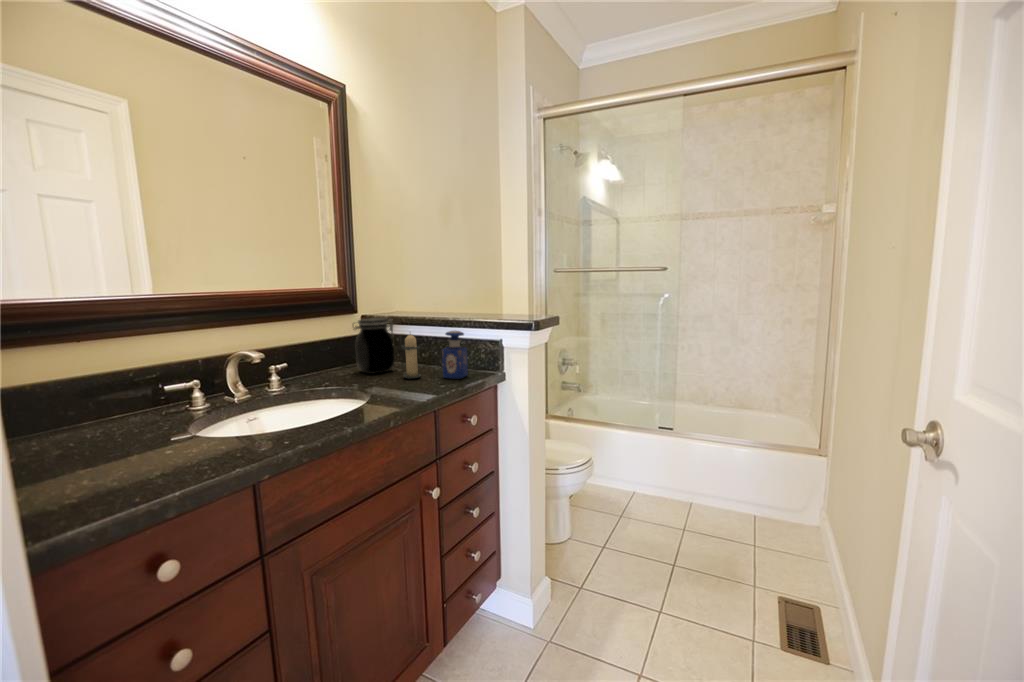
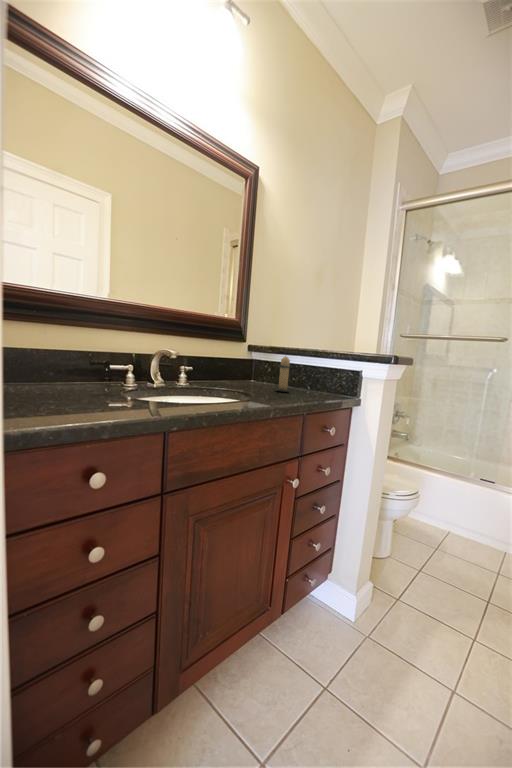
jar: present [353,318,395,374] -> none [241,343,273,386]
perfume bottle: present [442,331,468,379] -> none [307,357,330,397]

